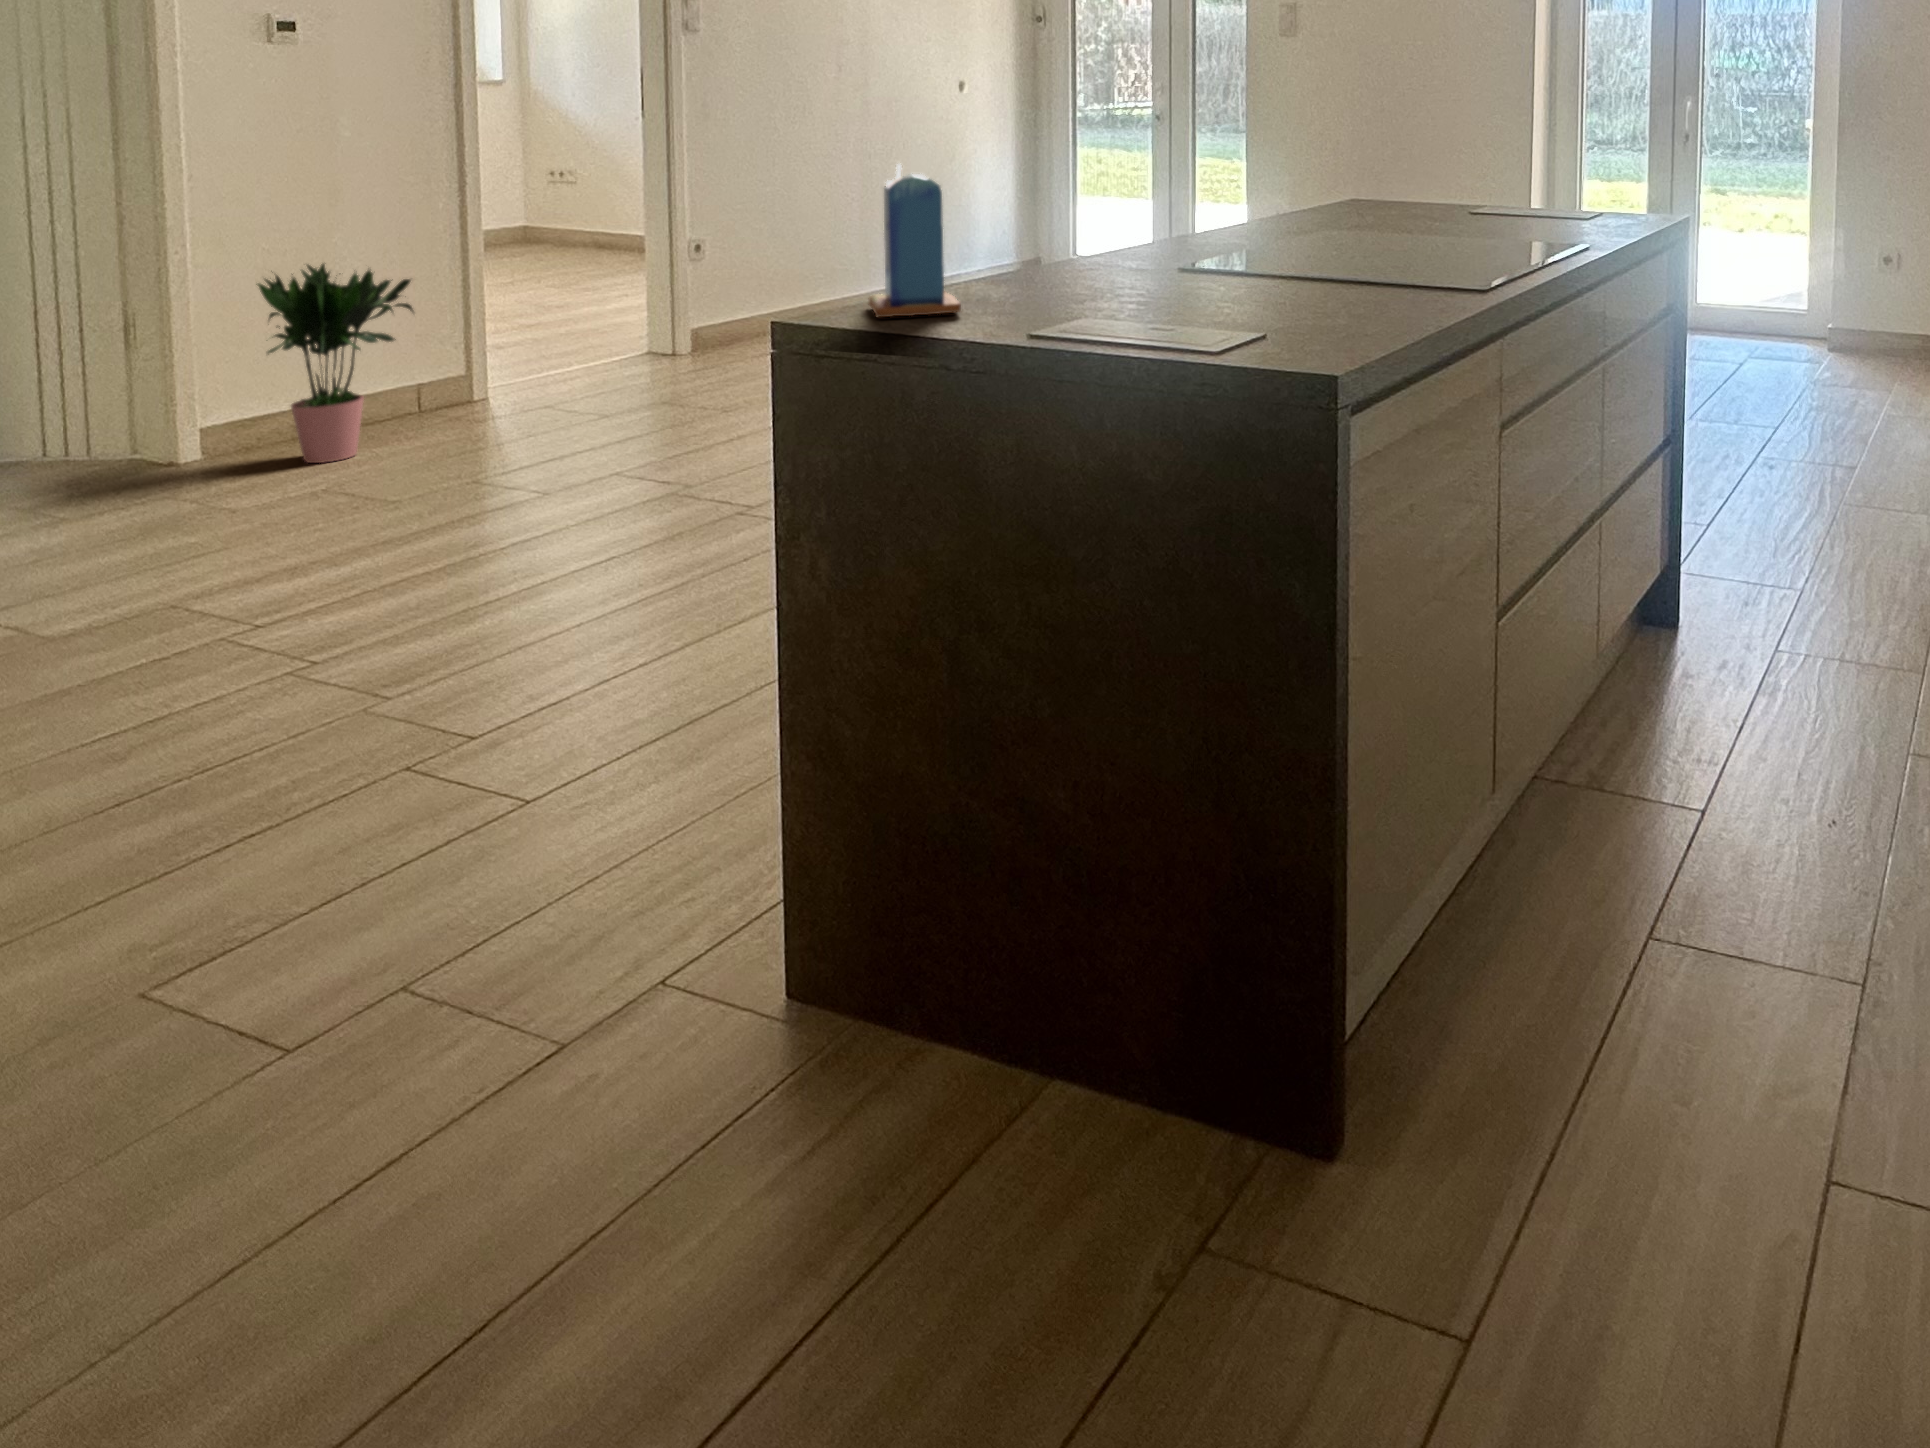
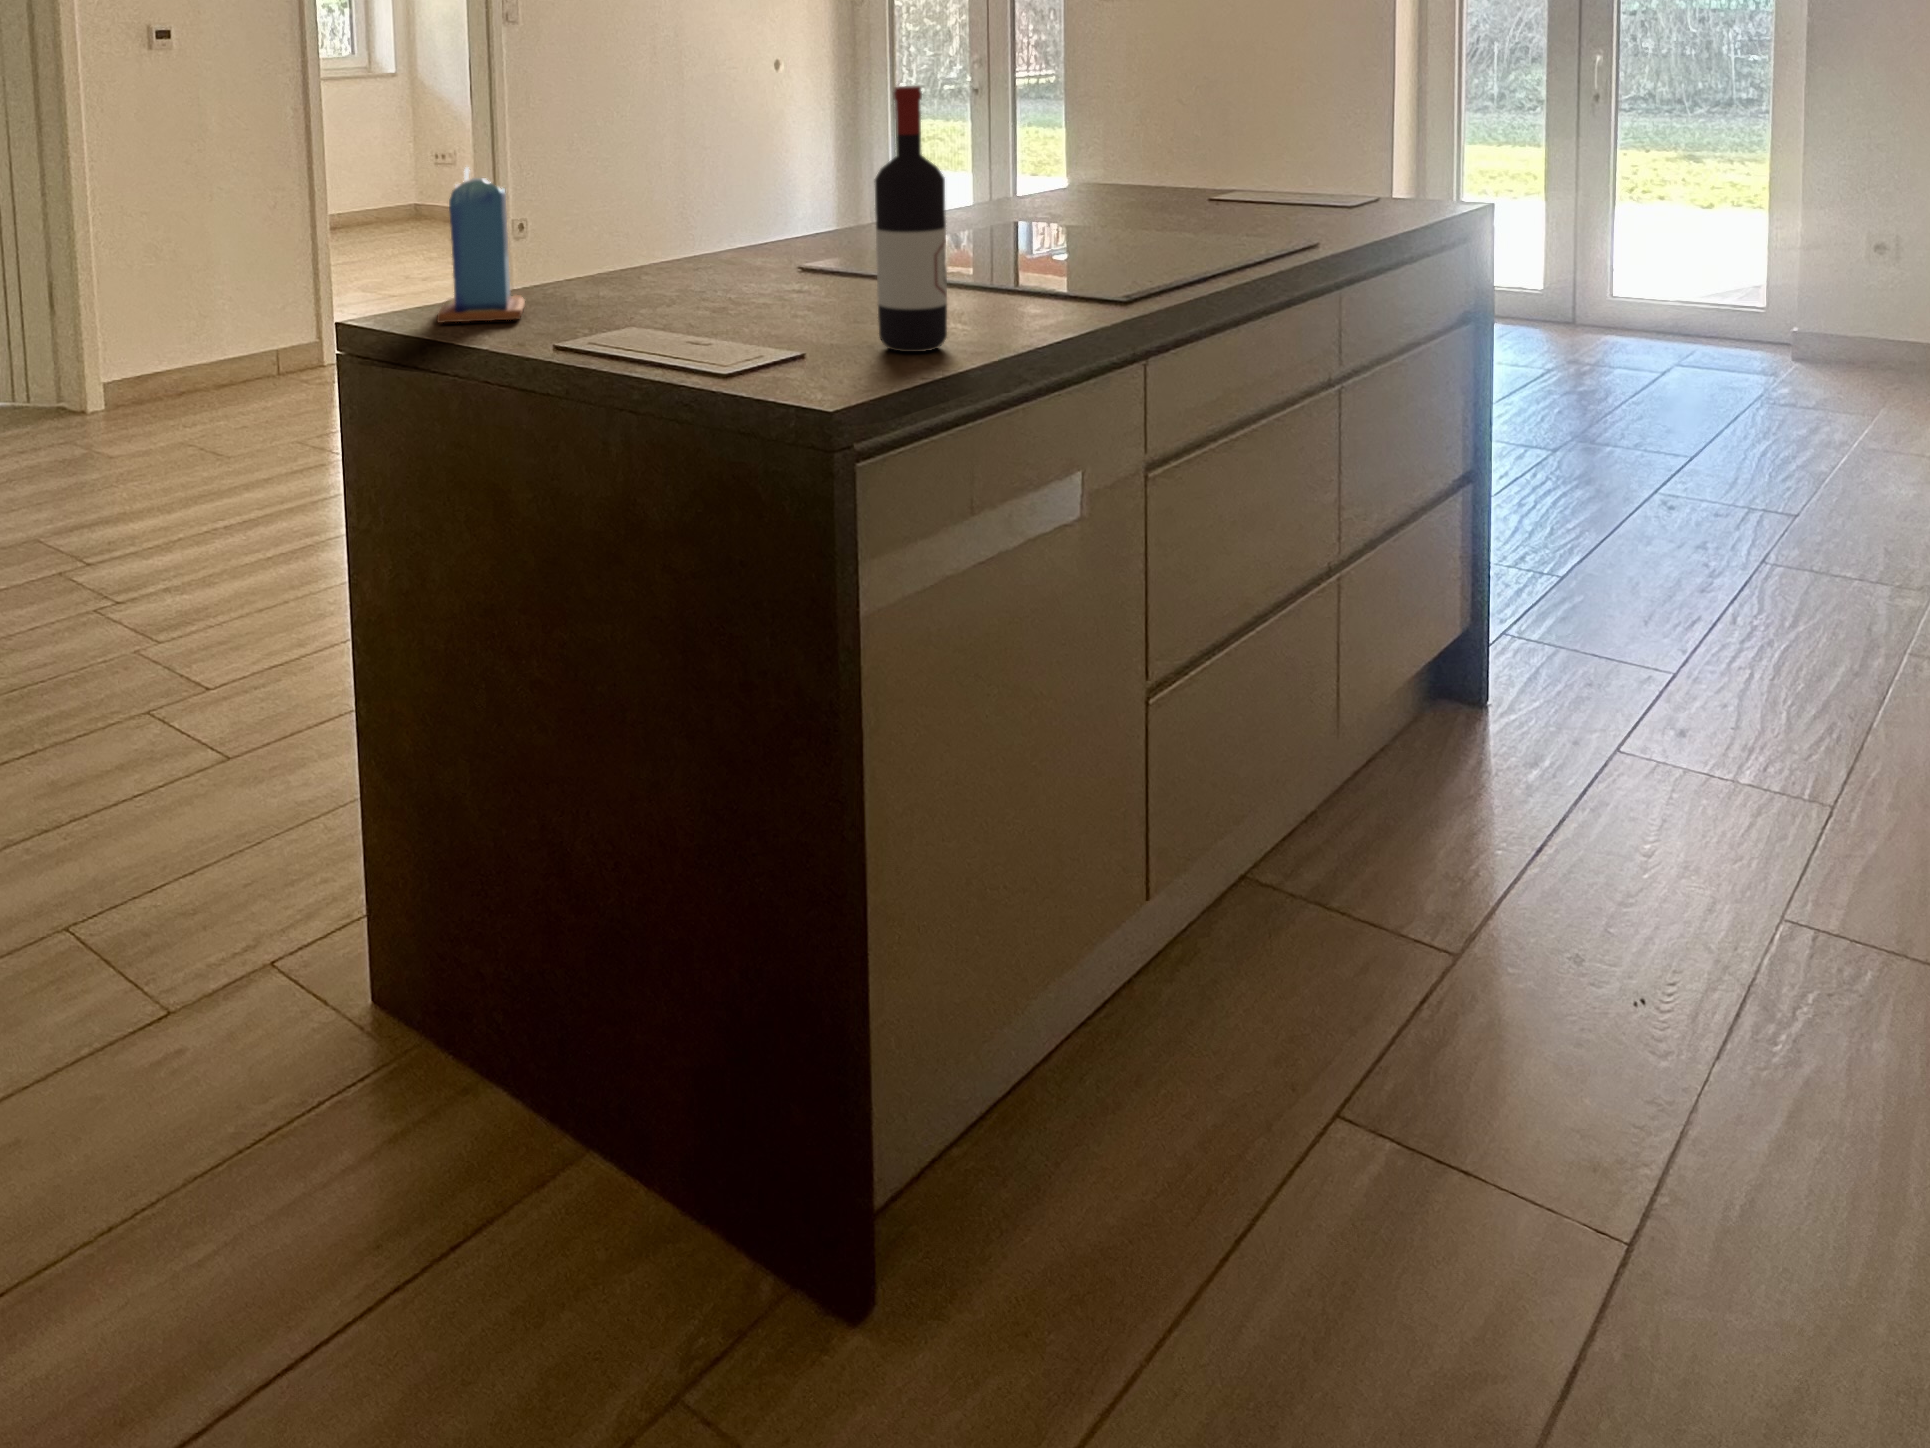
wine bottle: none [1328,95,1389,329] -> present [874,86,947,352]
potted plant: present [256,264,413,463] -> none [133,237,268,416]

